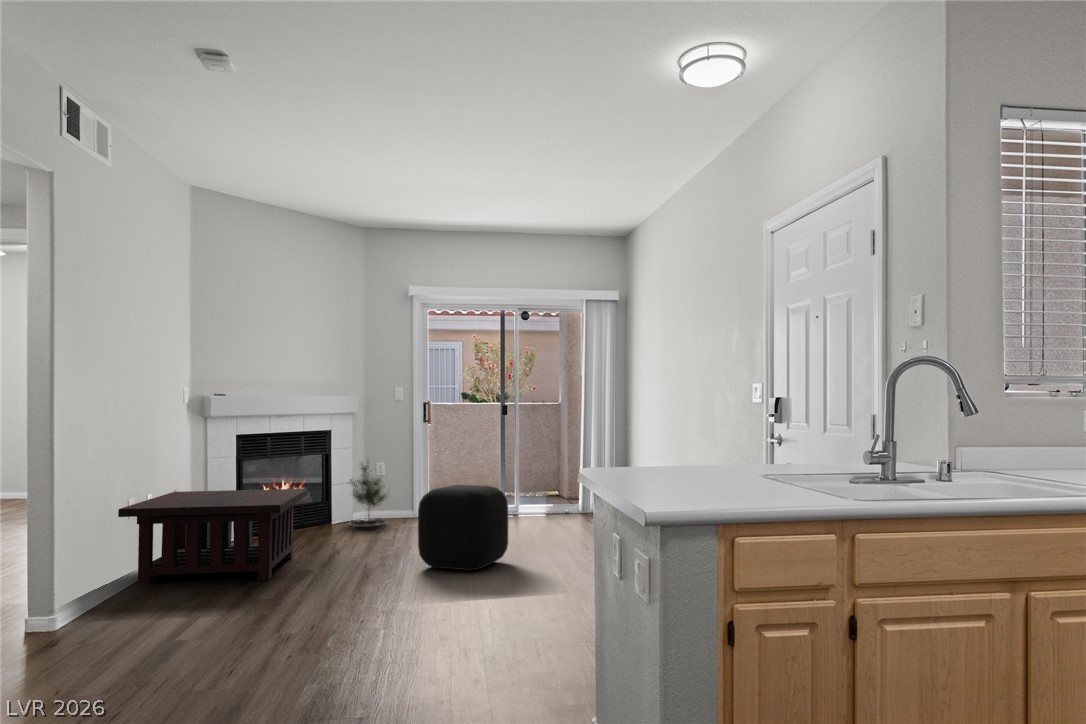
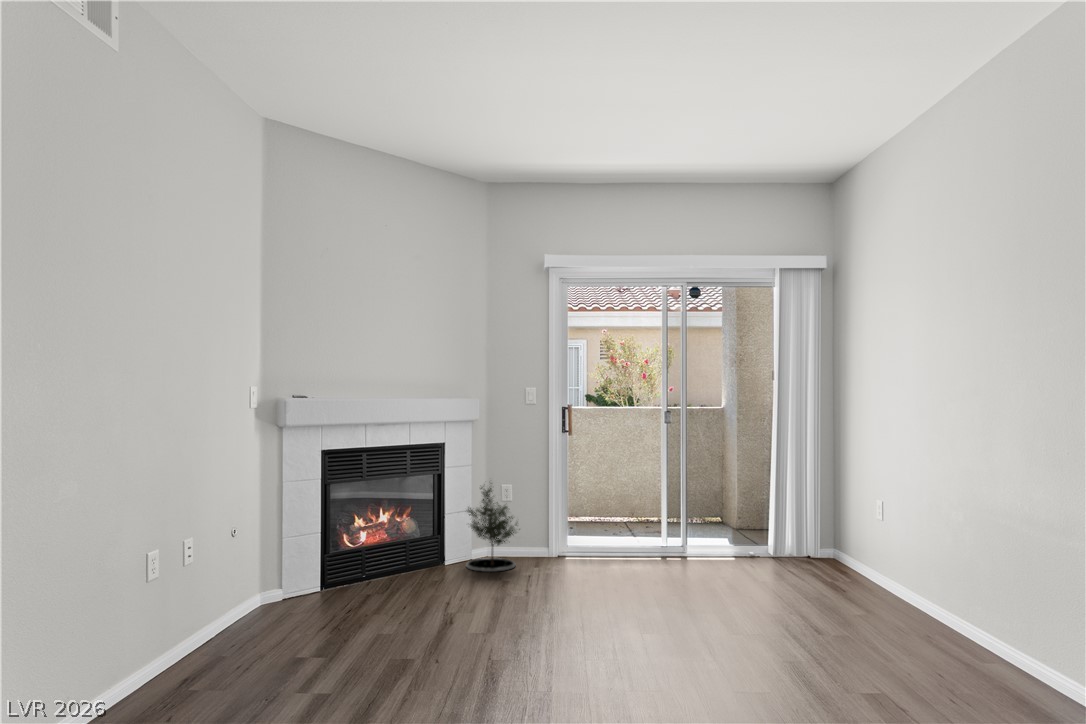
ottoman: present [418,485,508,570] -> none [575,544,714,690]
coffee table: present [118,489,308,584] -> none [130,534,412,692]

